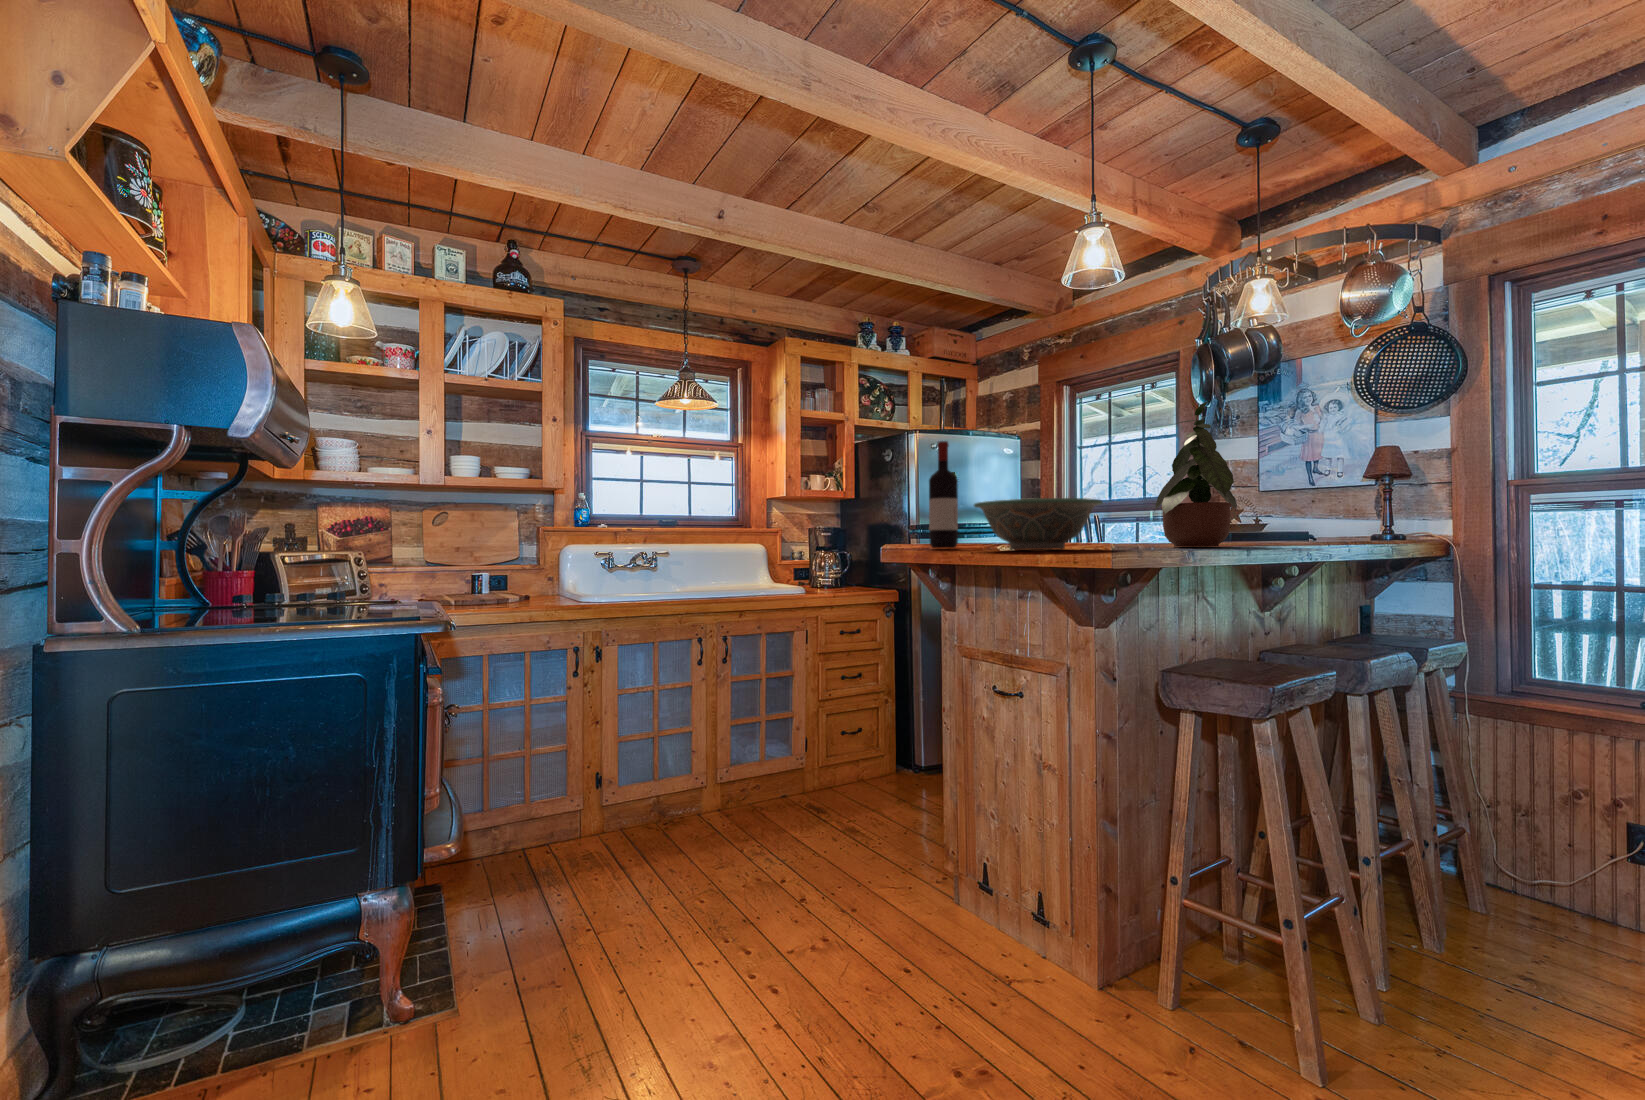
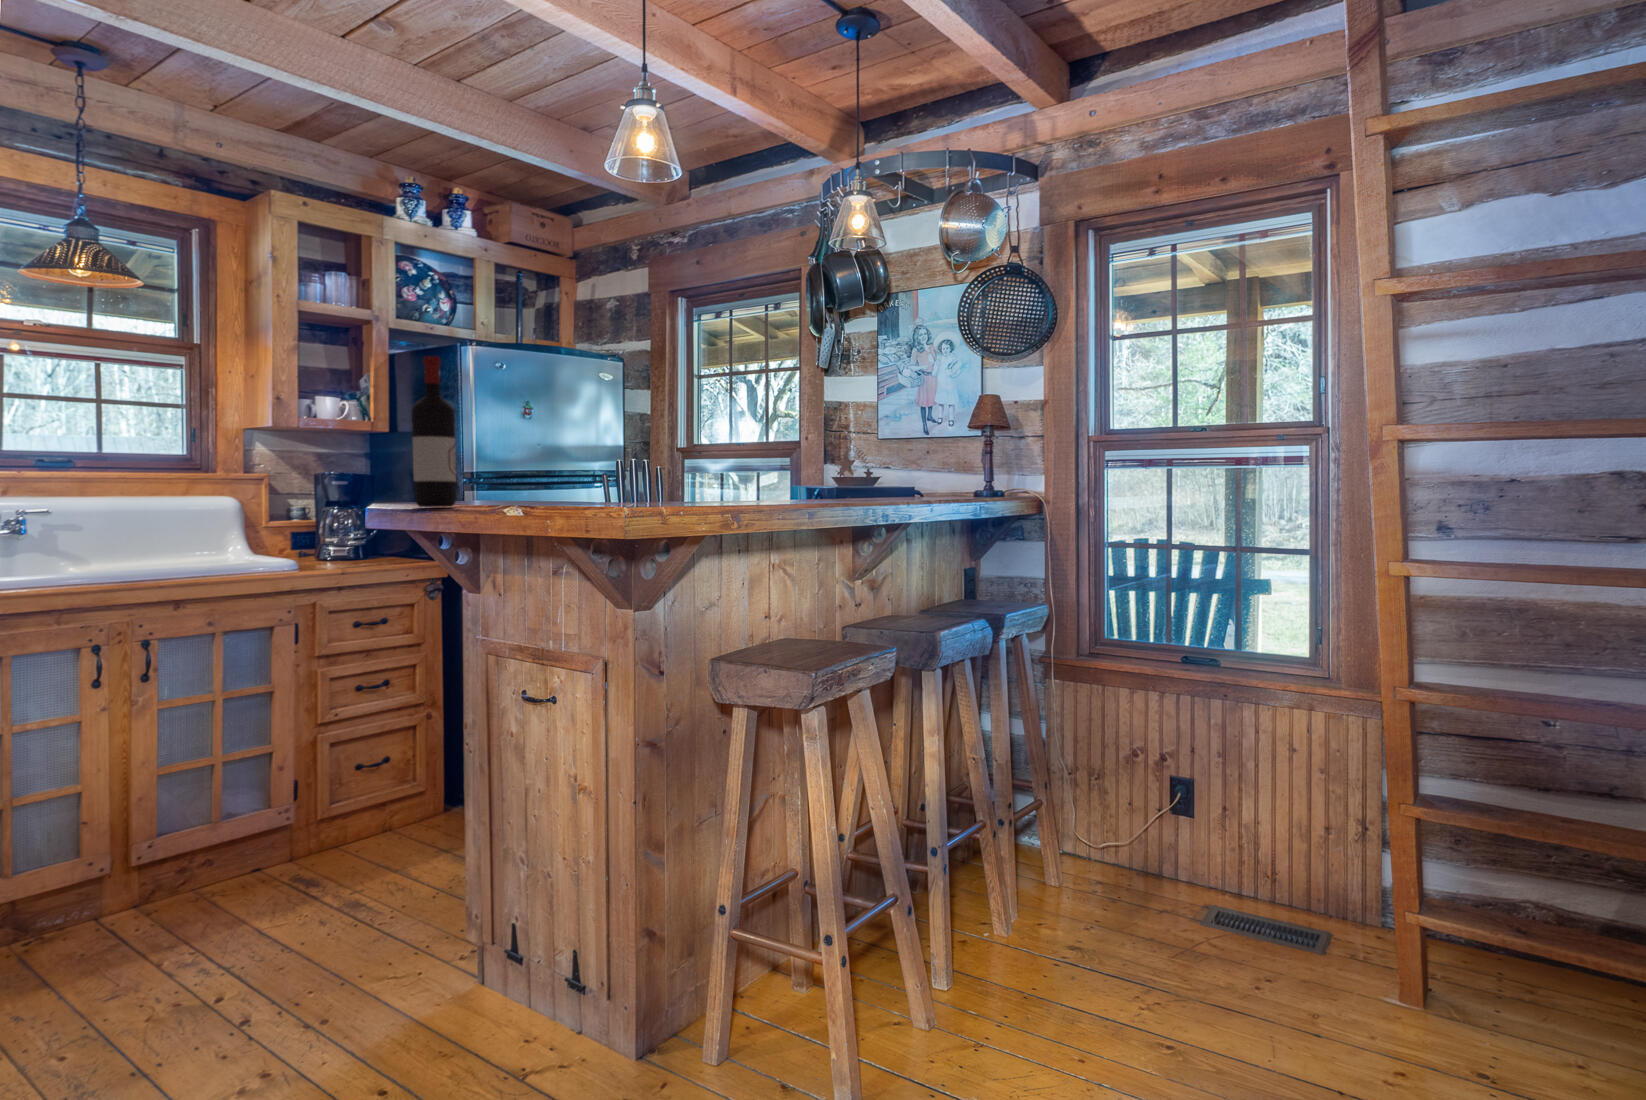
potted plant: present [1155,402,1237,547] -> none [693,326,799,506]
decorative bowl: present [974,498,1103,550] -> none [453,441,627,510]

